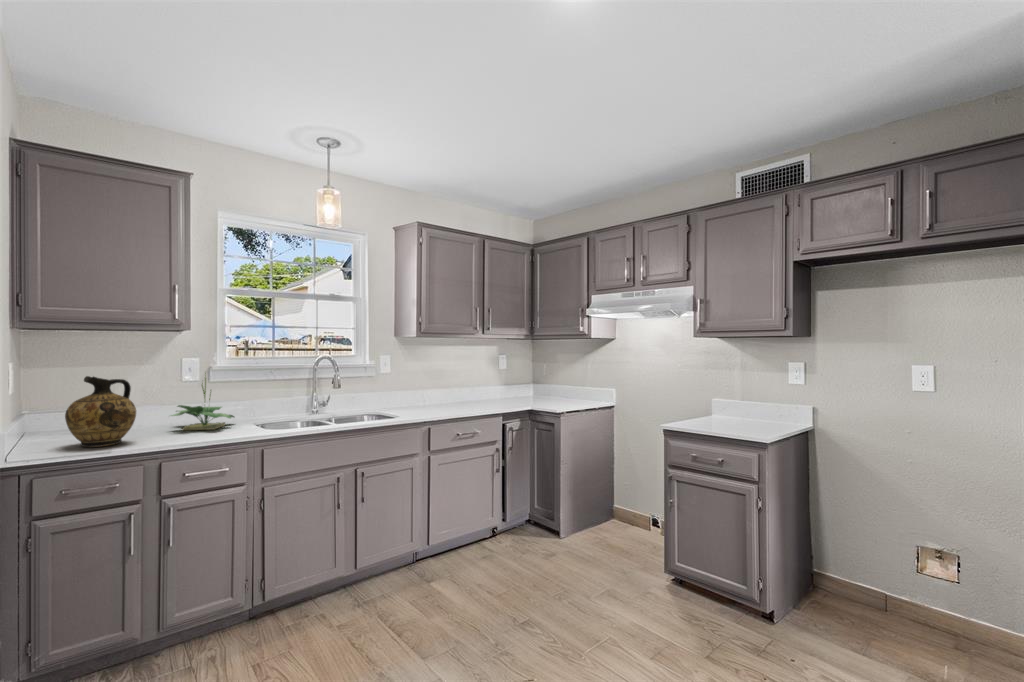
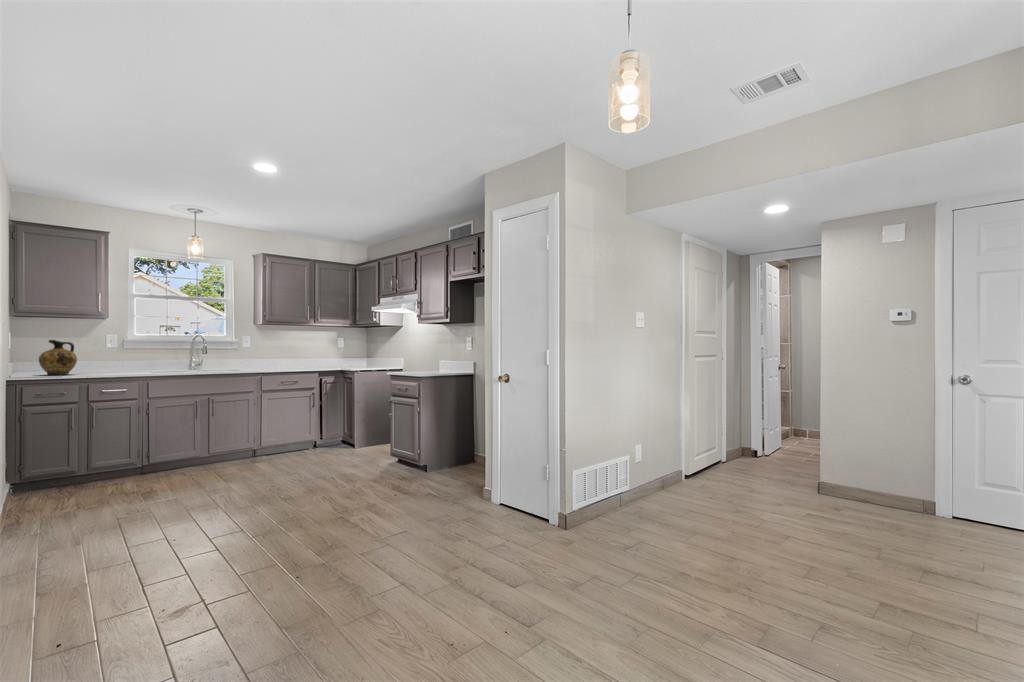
potted plant: present [171,373,234,430] -> none [98,341,139,373]

